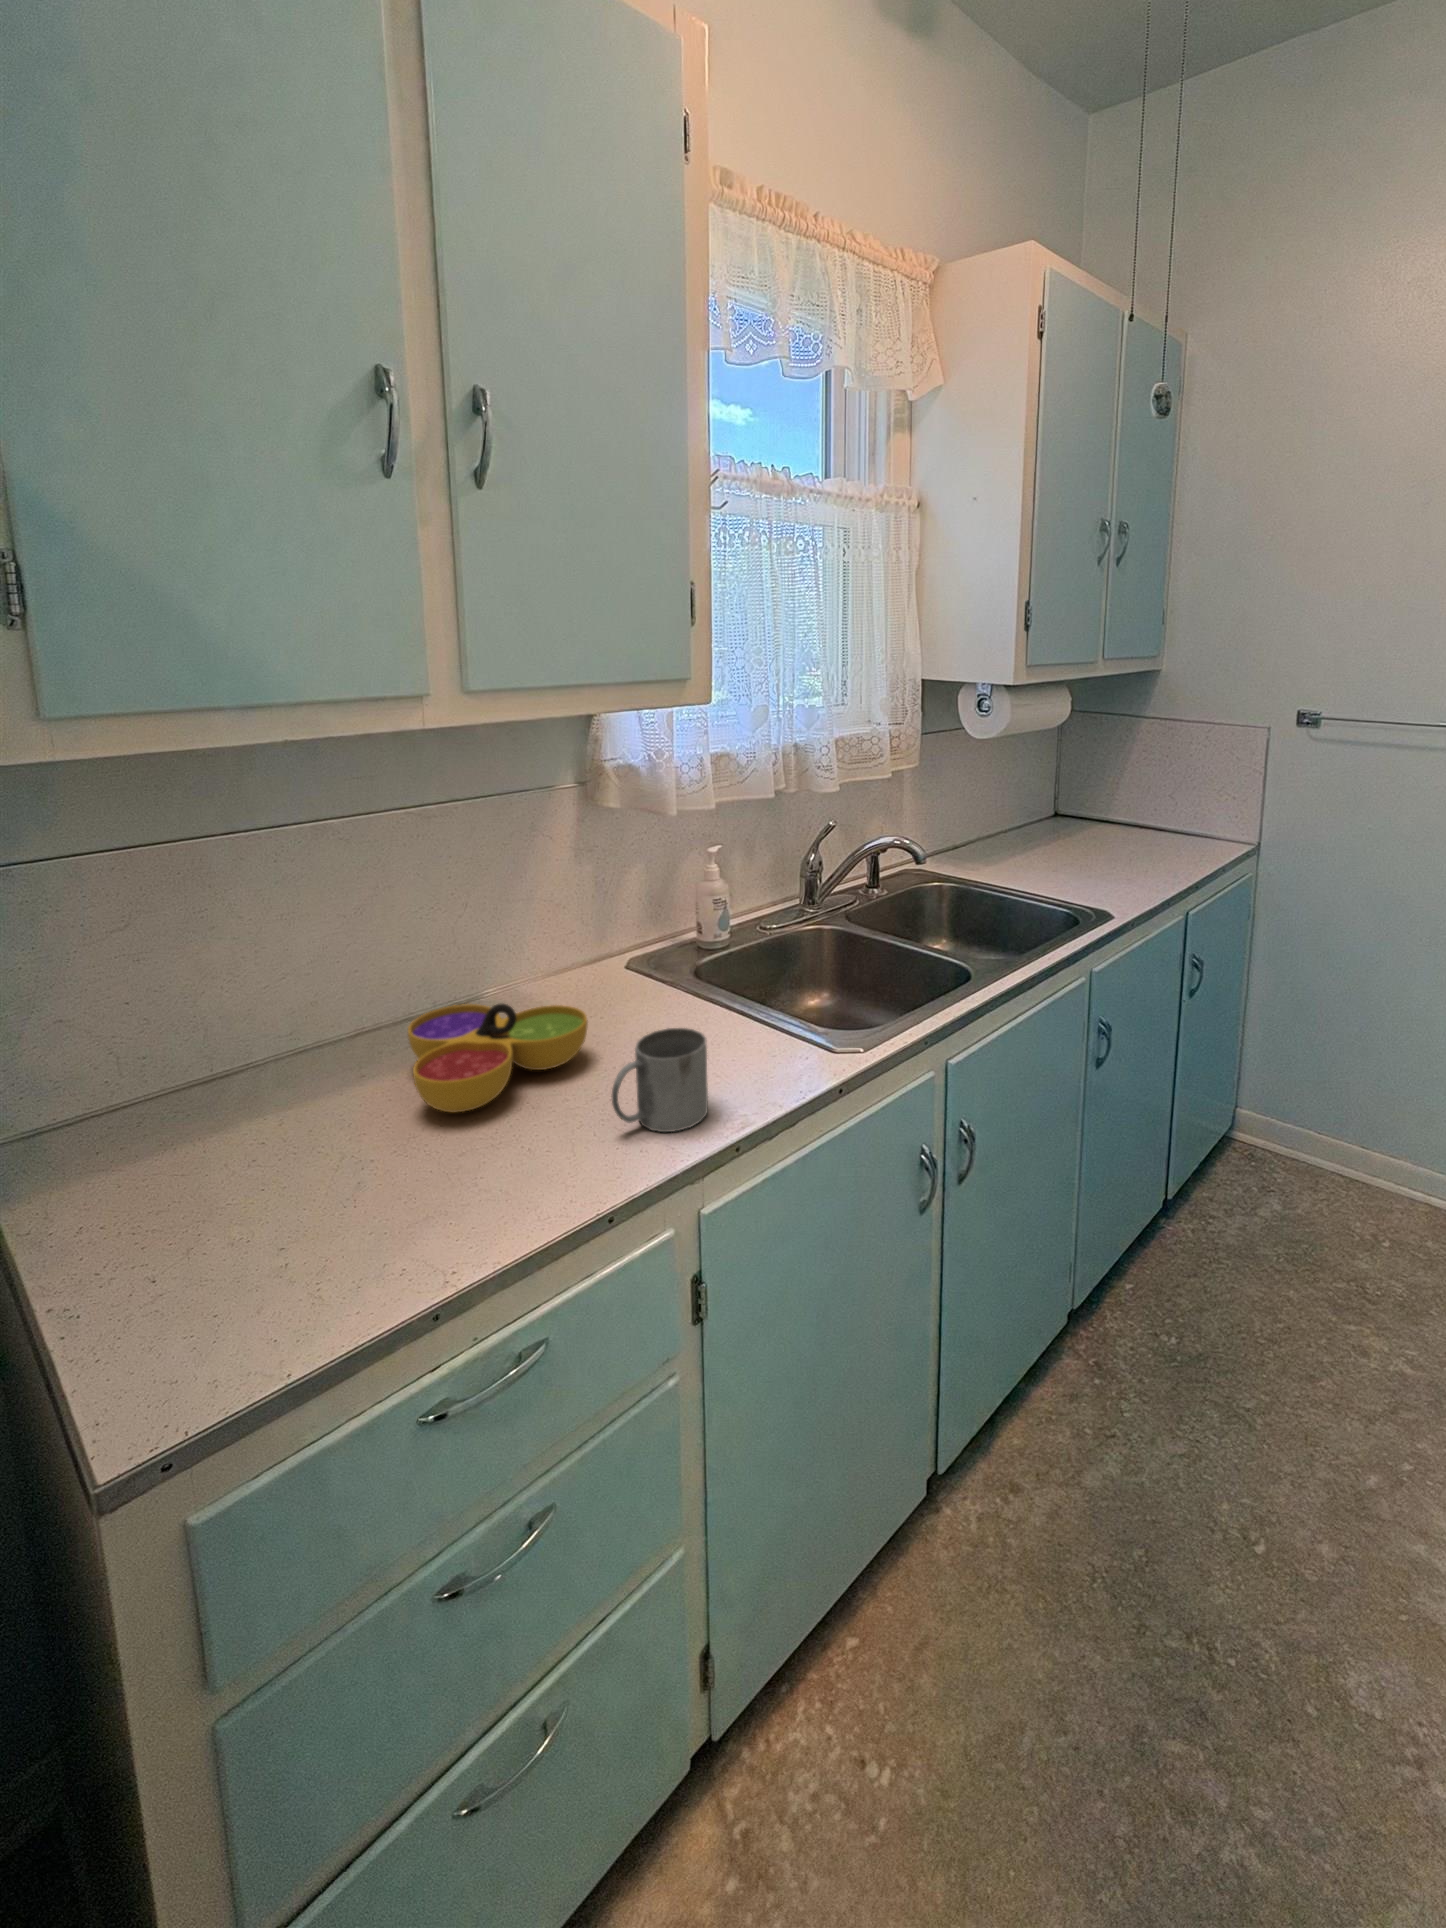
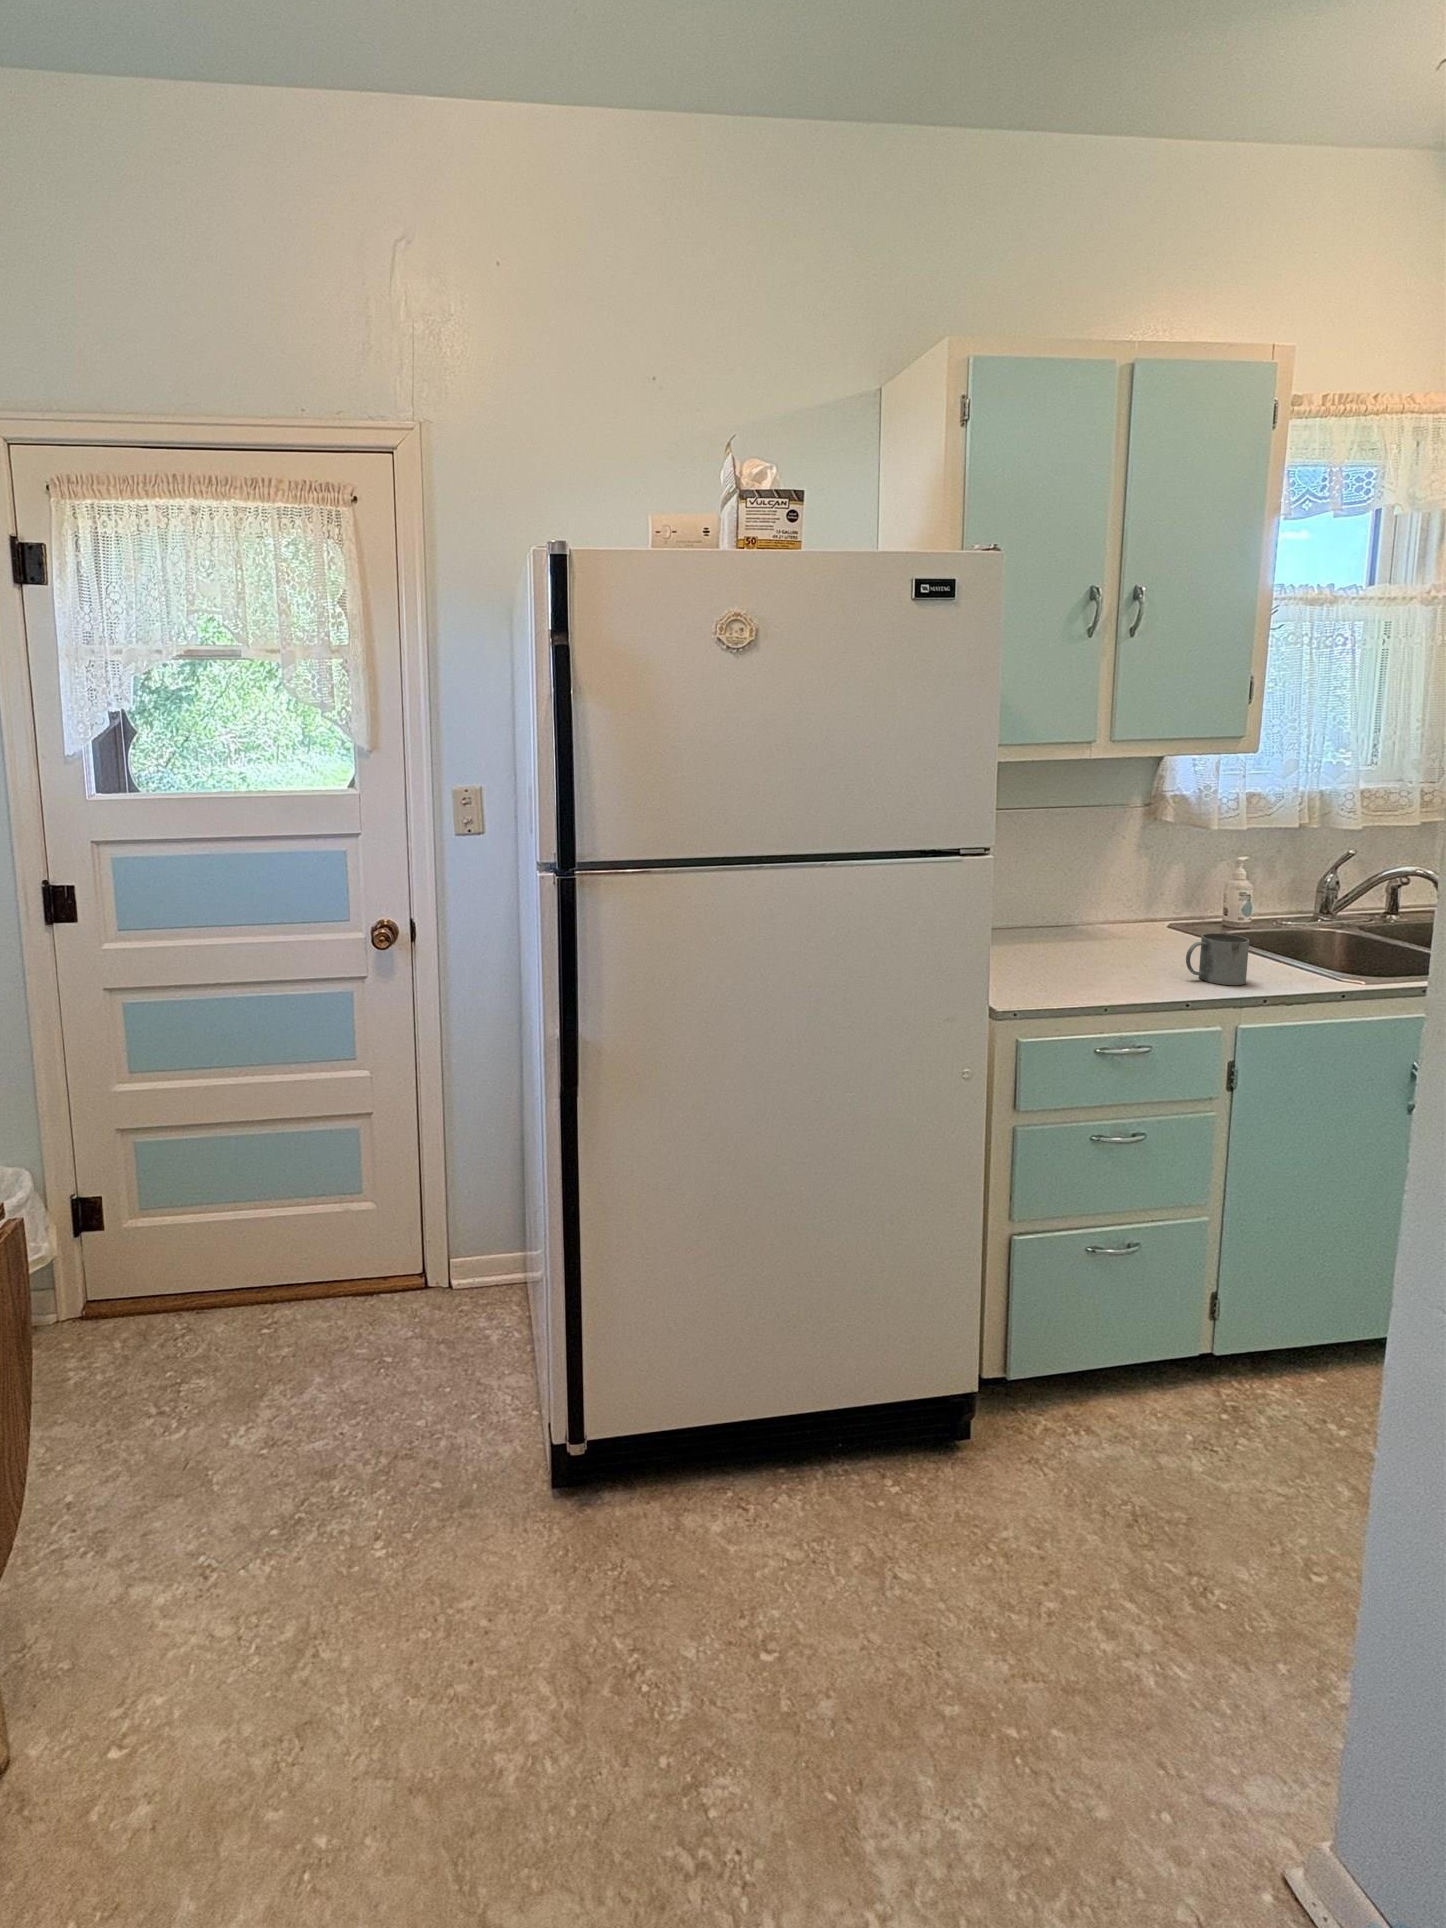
decorative bowl: present [408,1004,588,1112] -> none [1050,911,1159,958]

